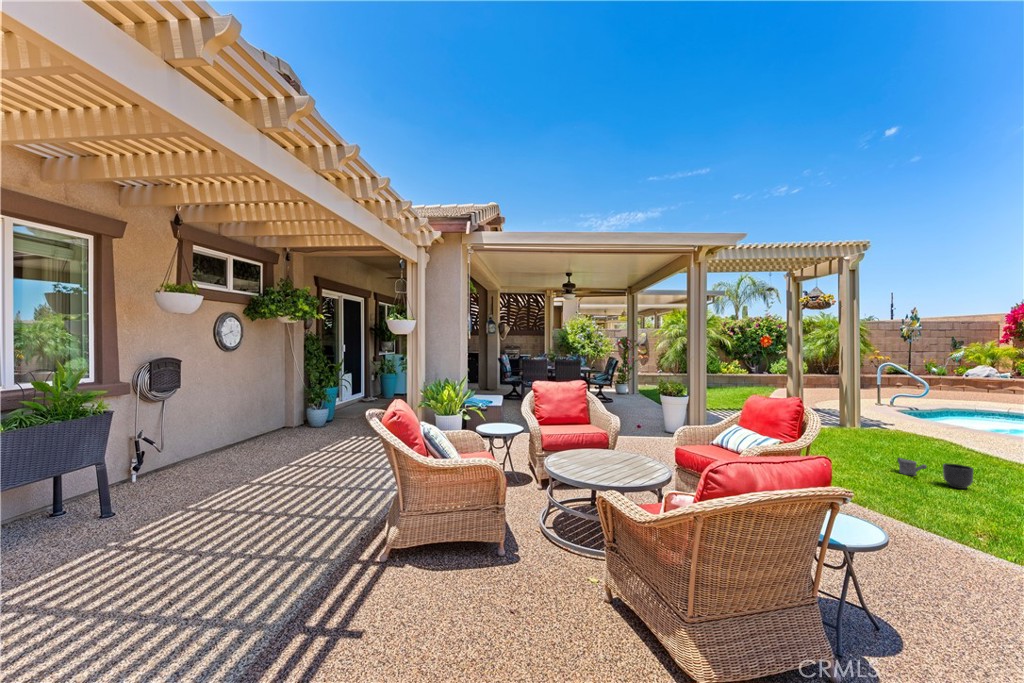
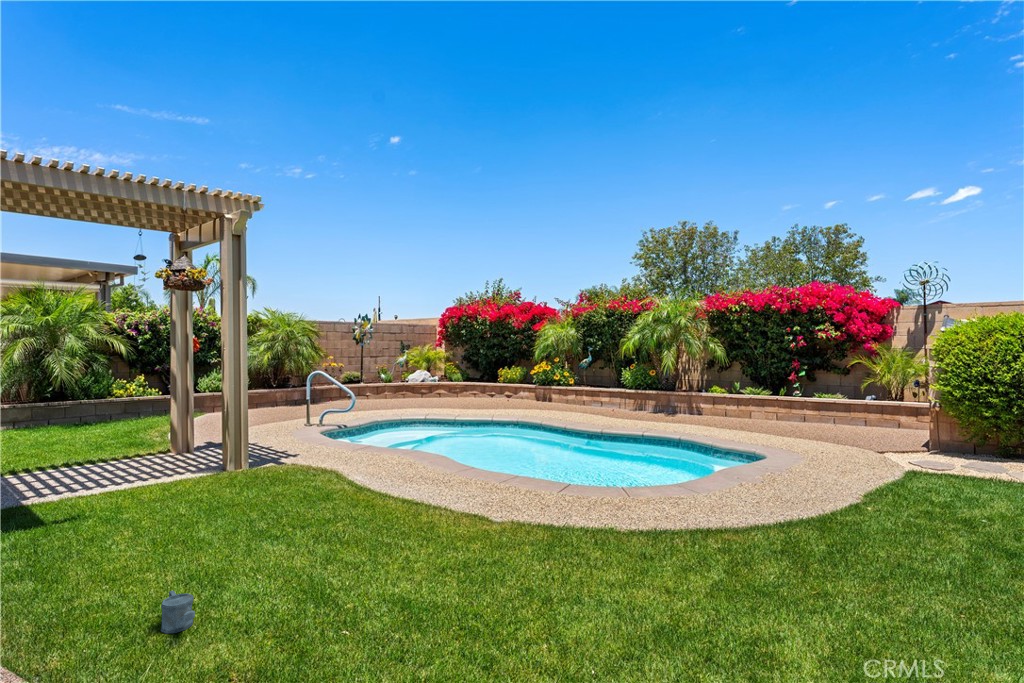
planter: present [943,463,973,489] -> none [214,595,263,654]

